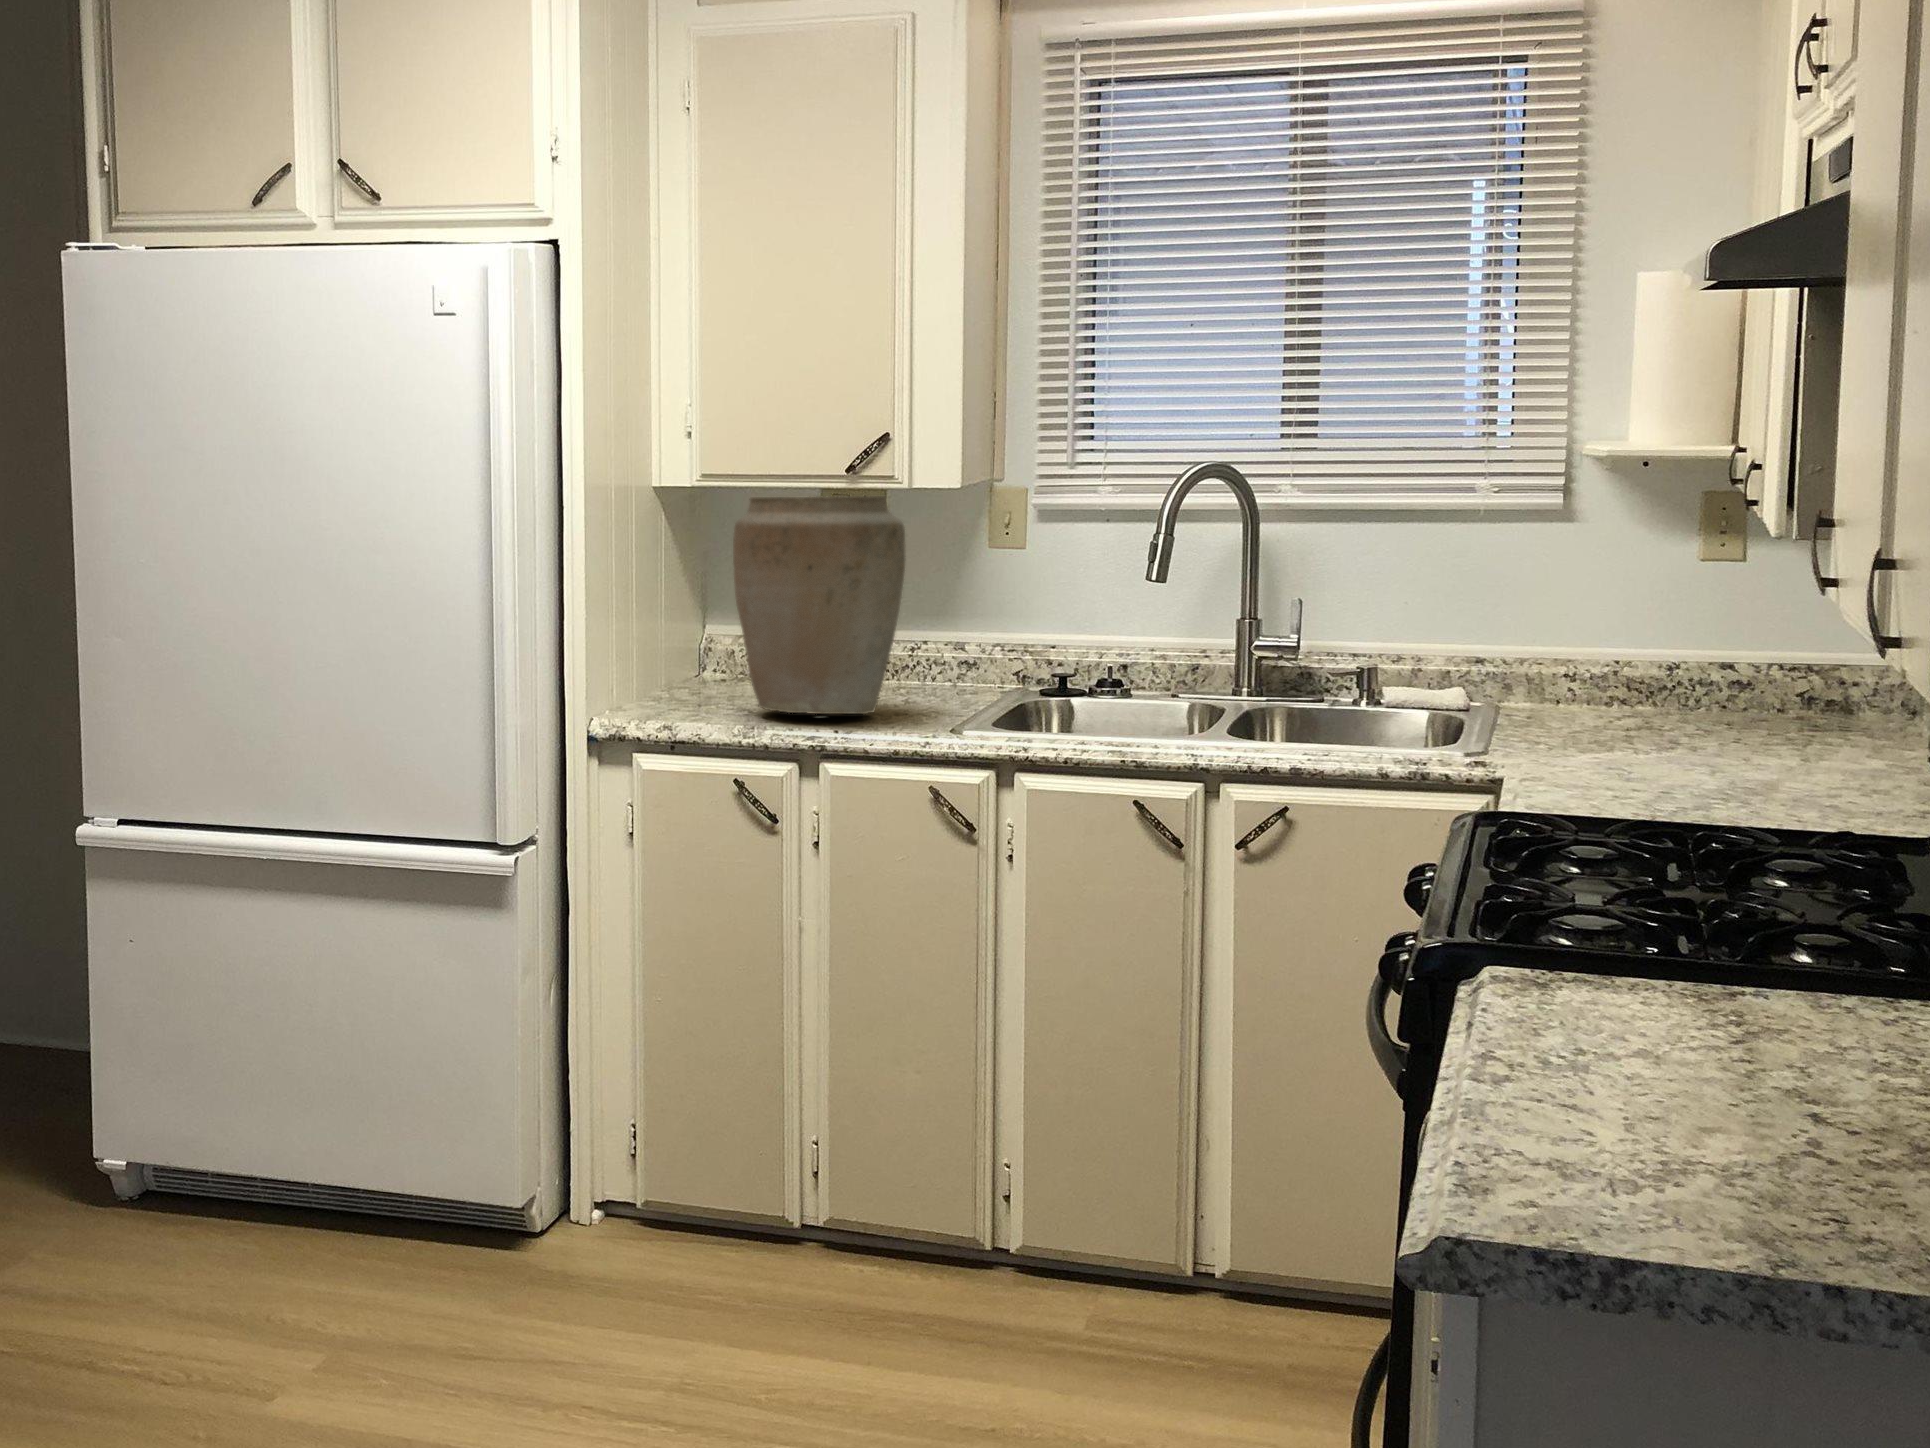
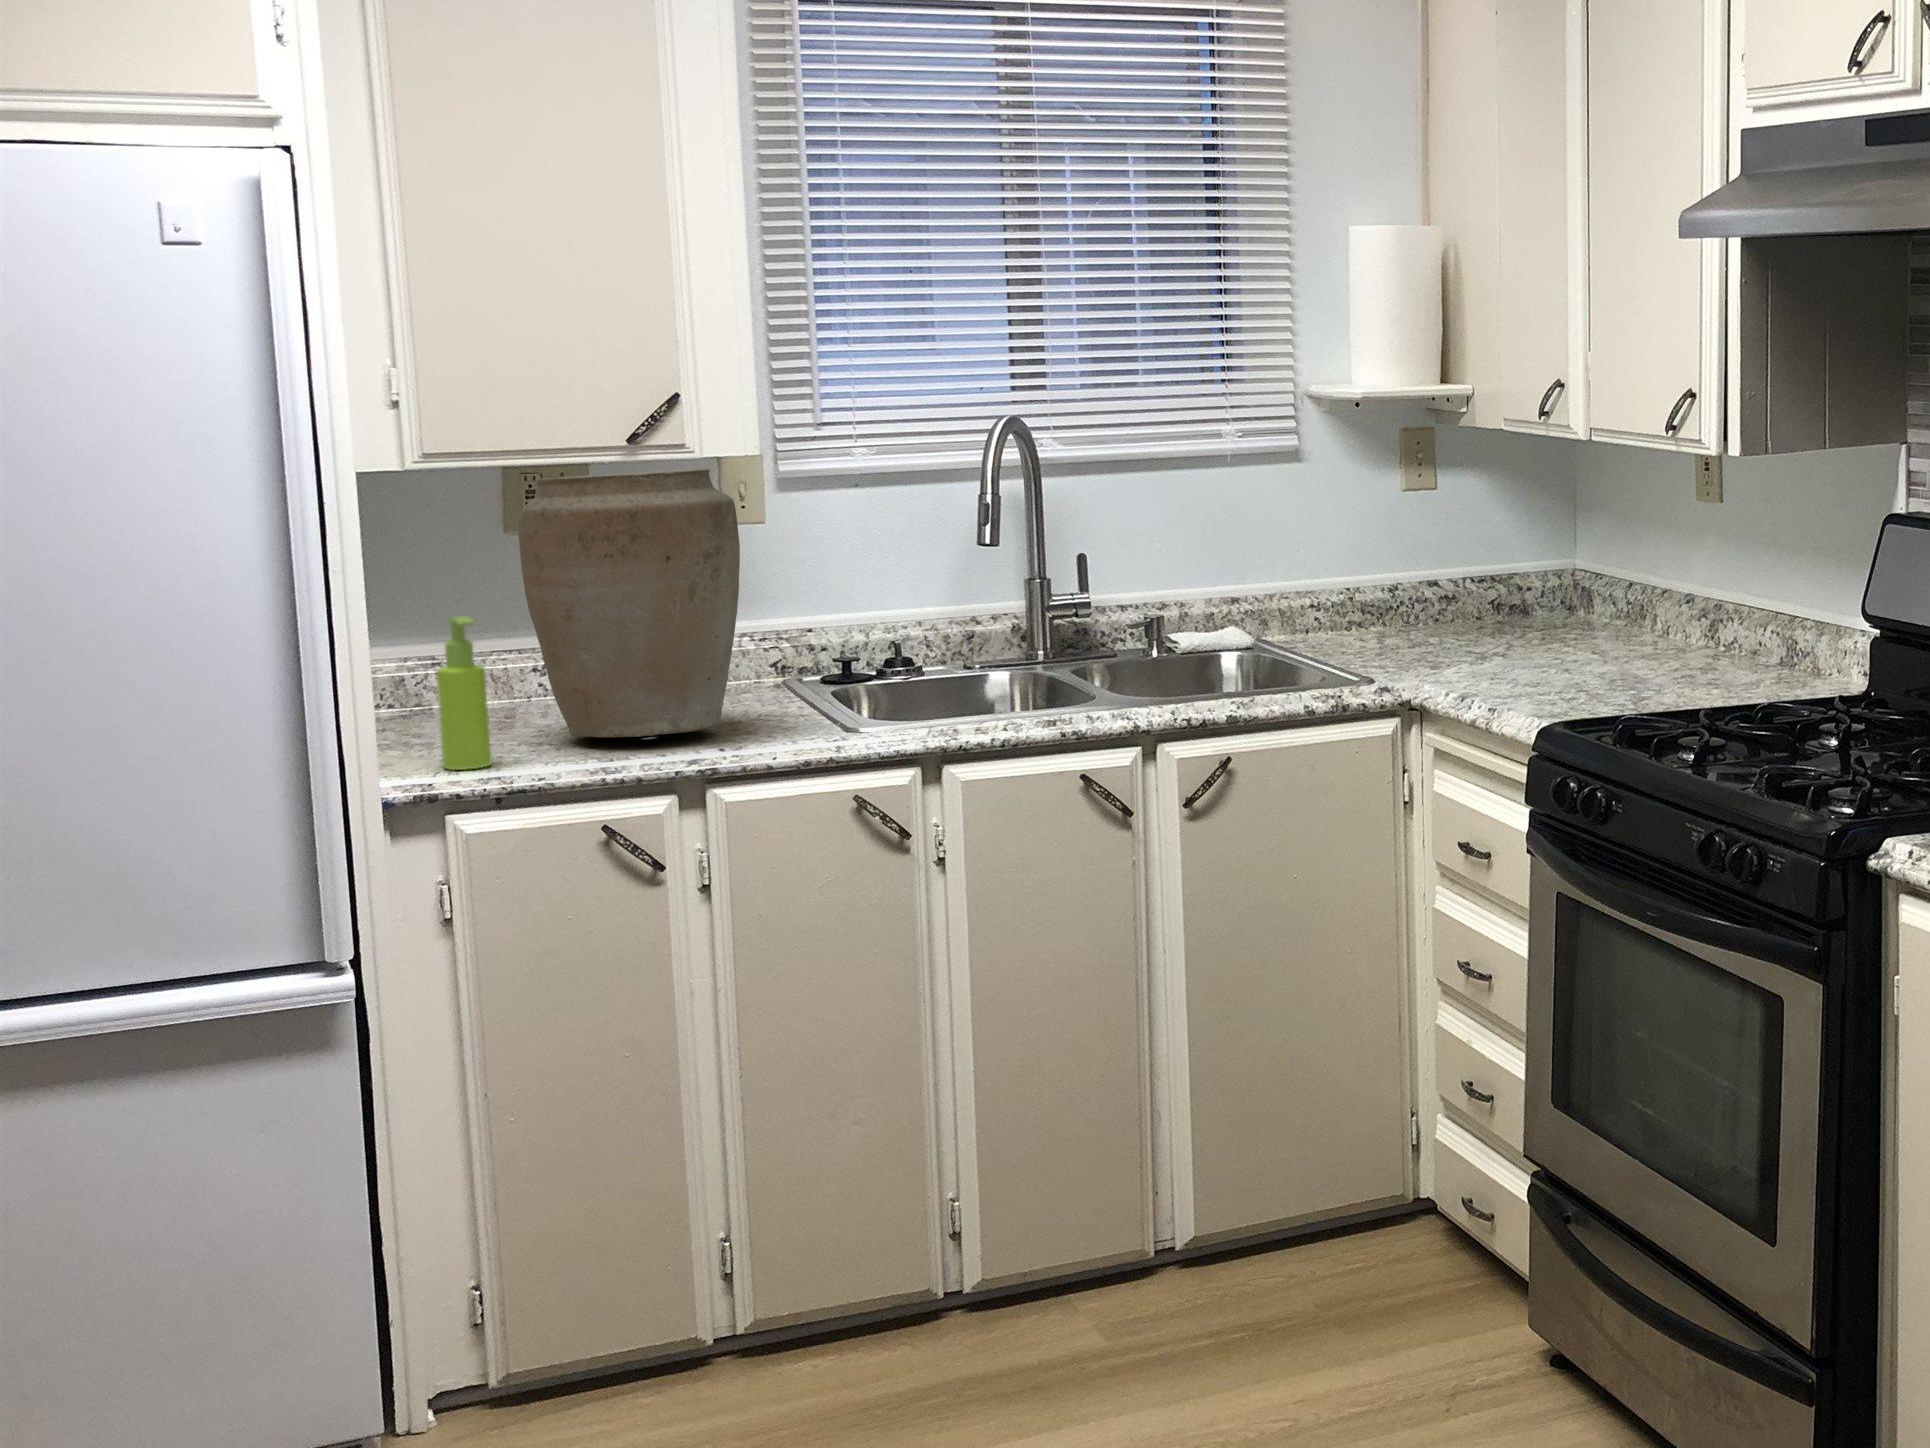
soap dispenser: none [640,601,675,720] -> present [436,616,492,770]

